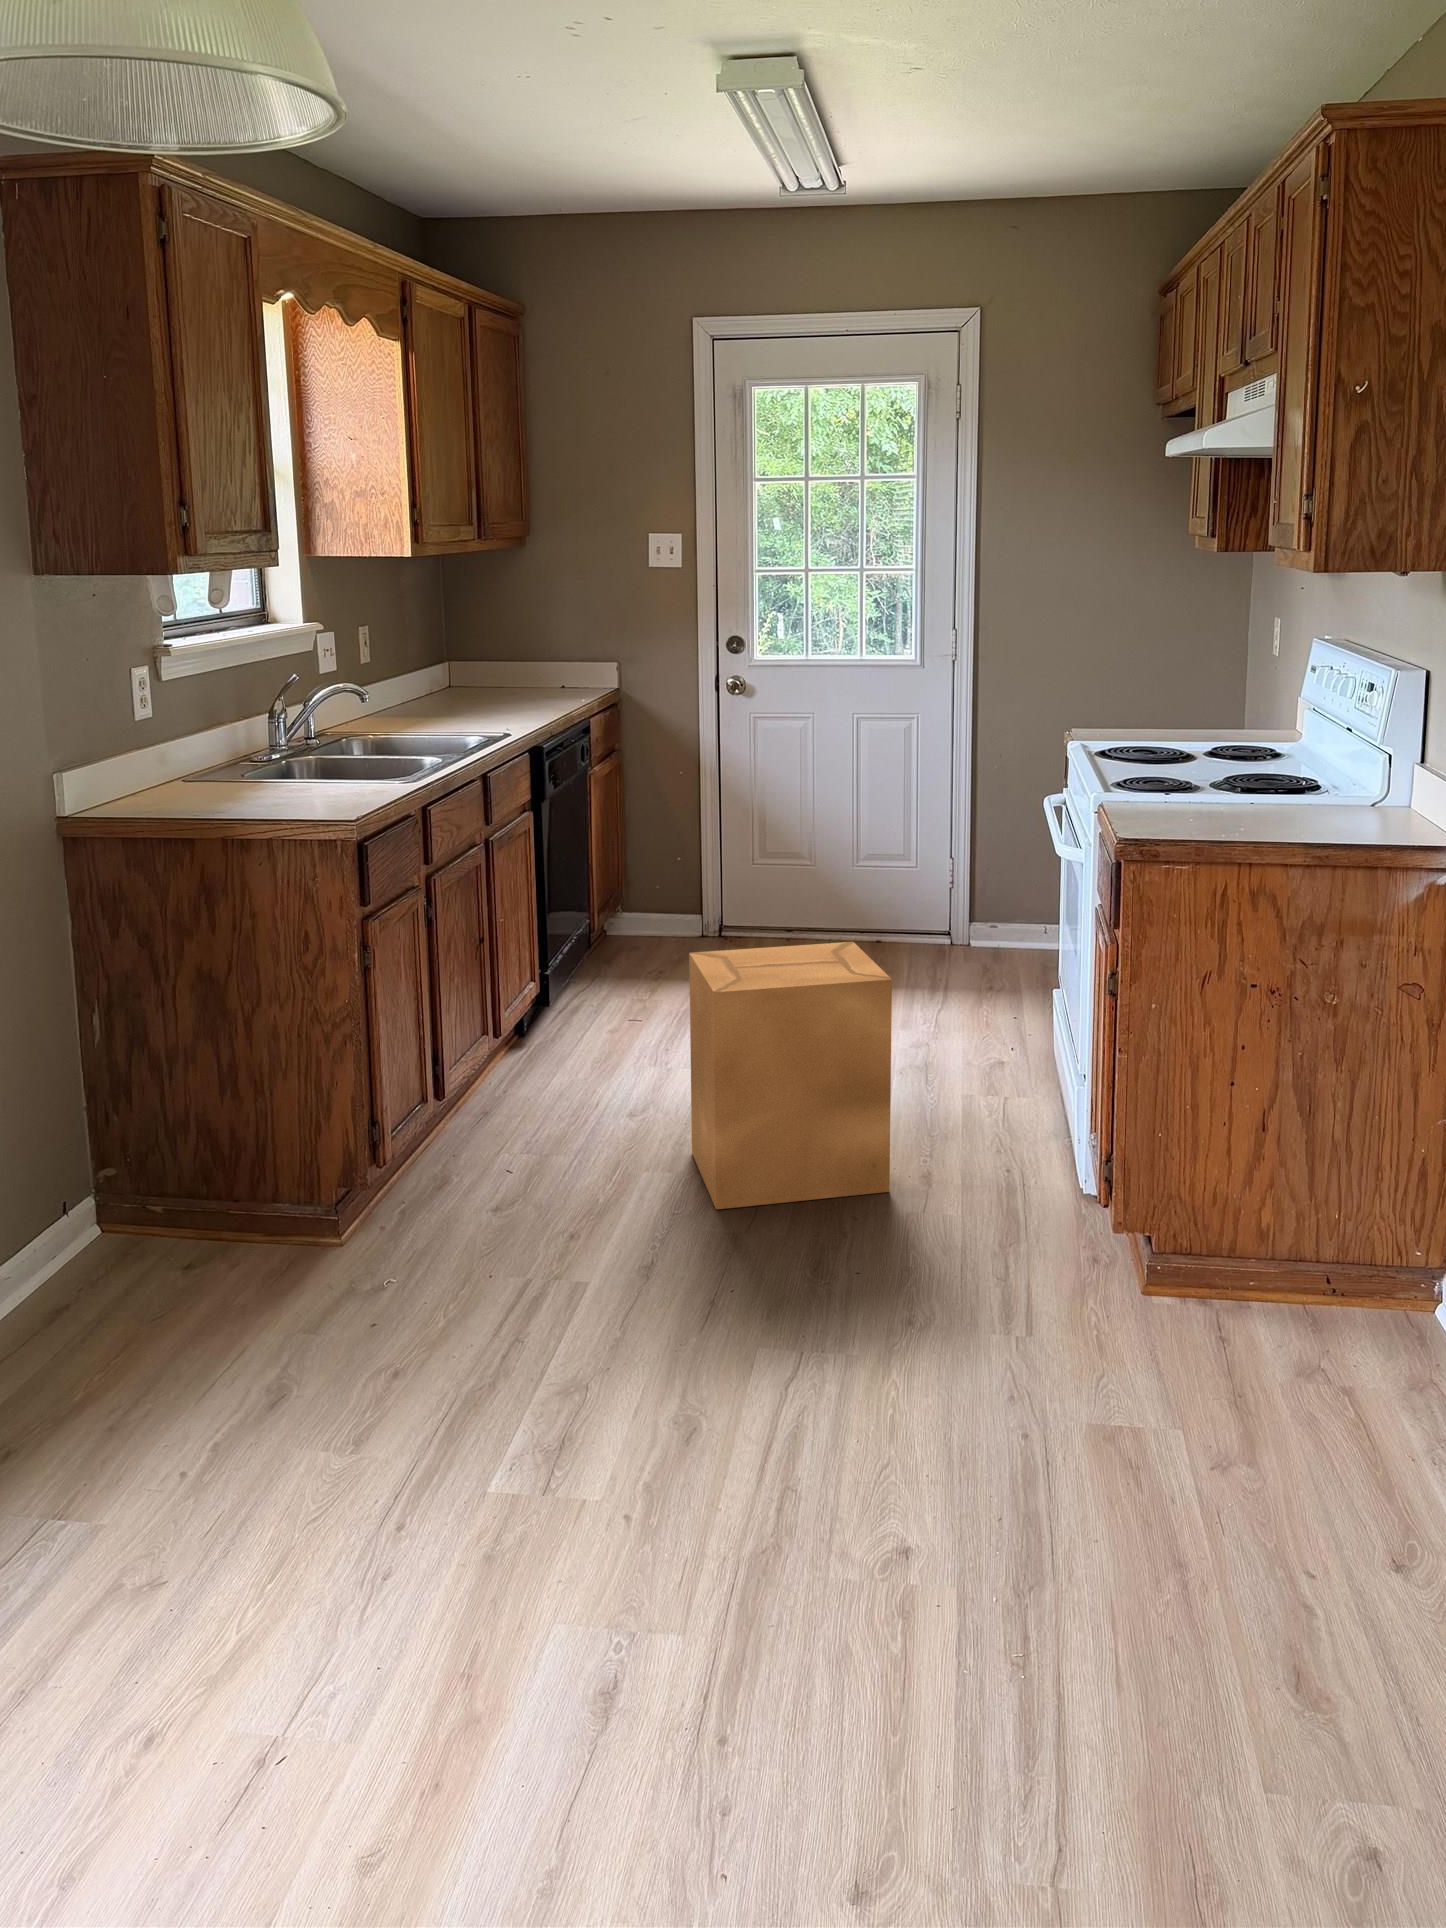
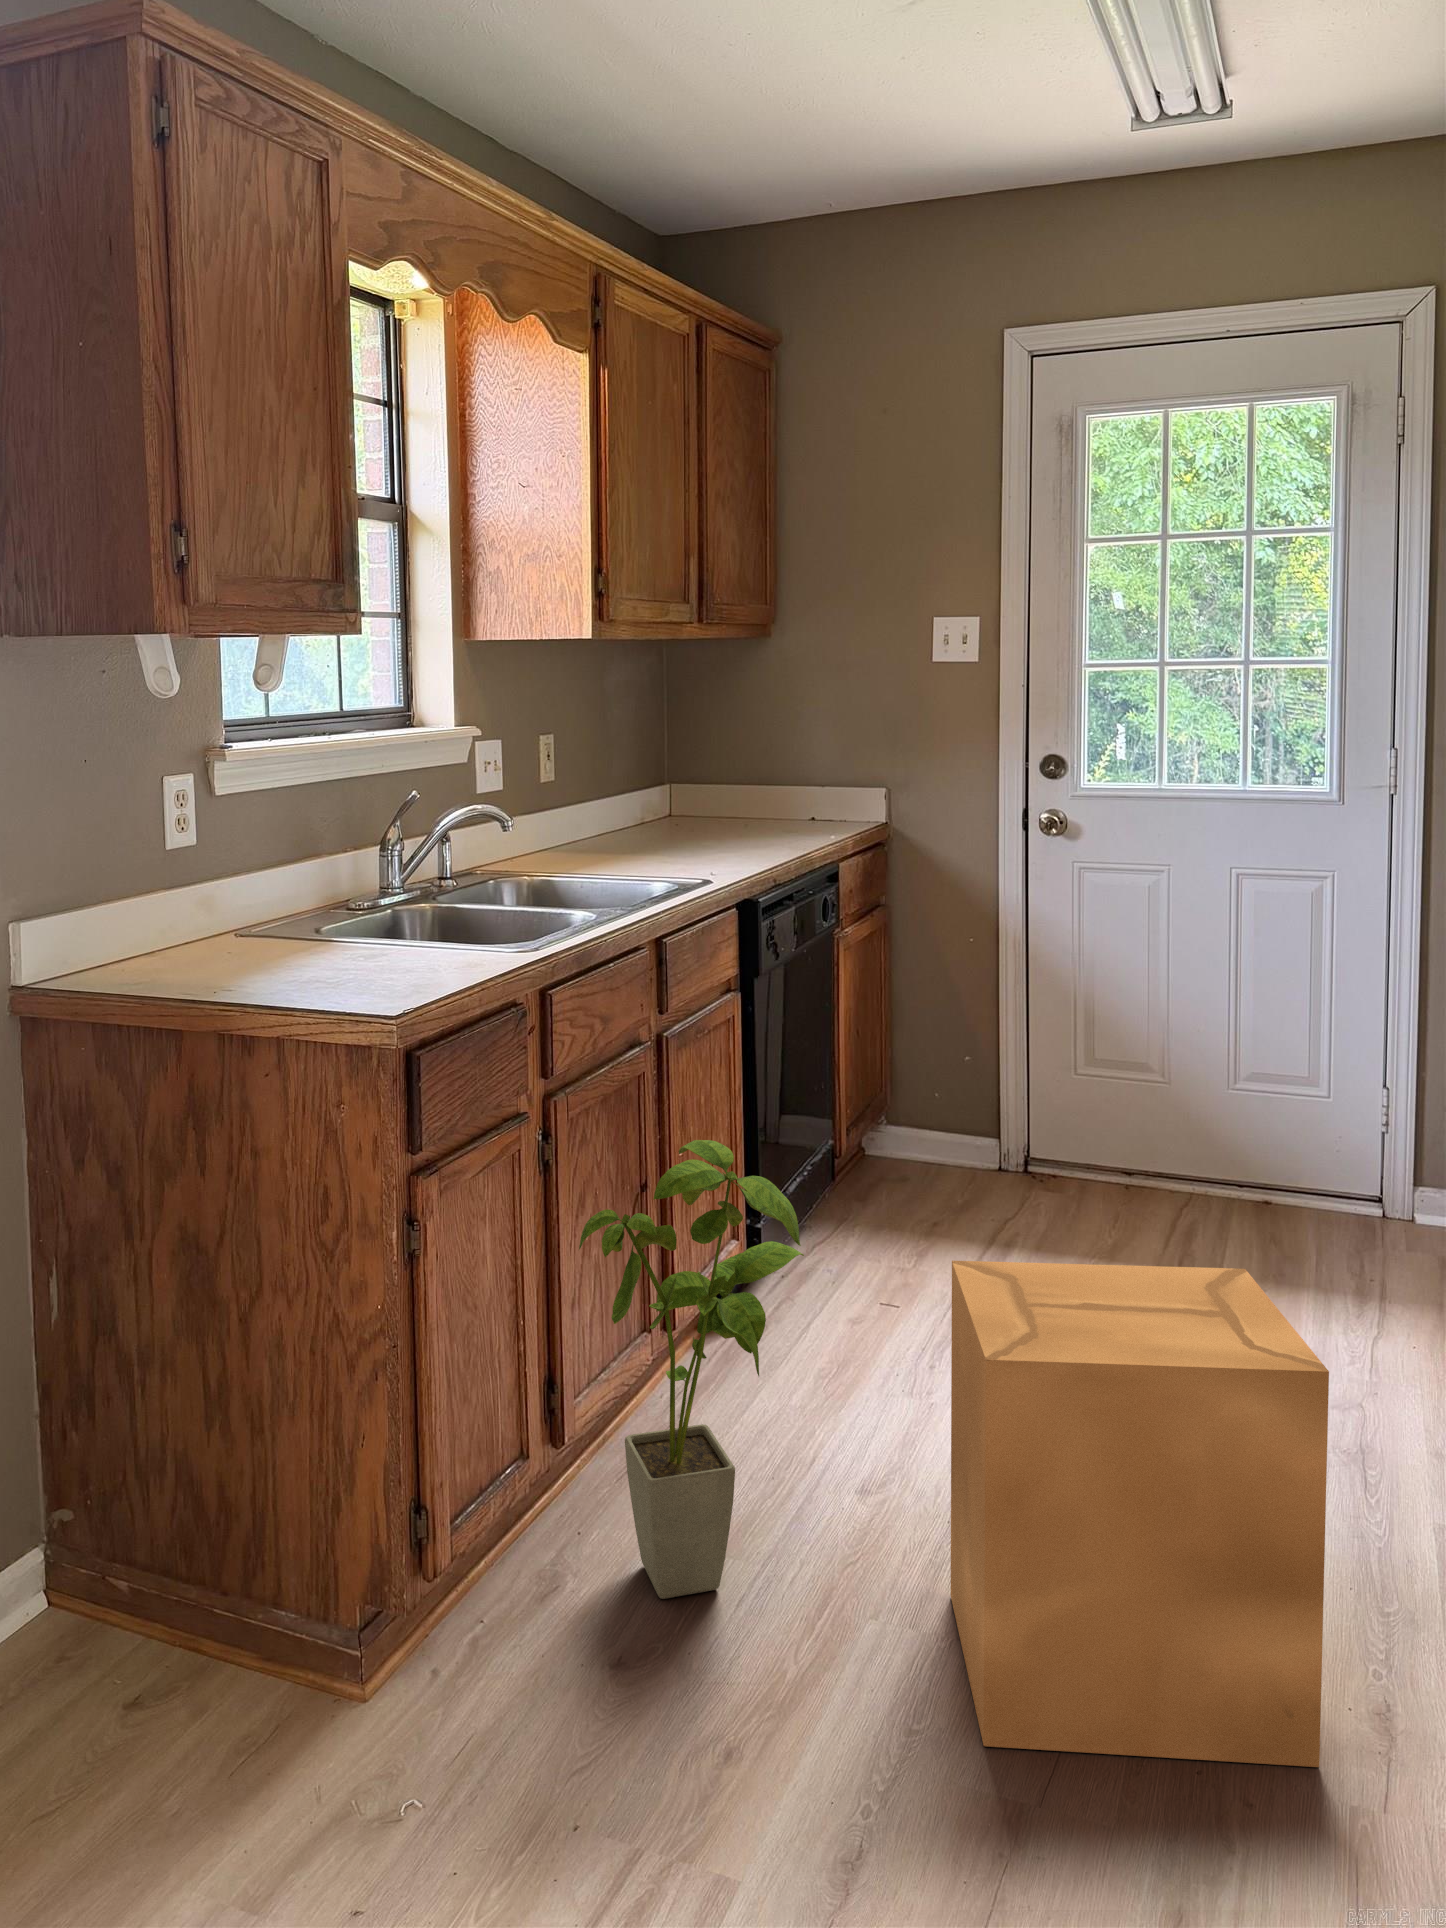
house plant: none [457,892,603,1177] -> present [579,1140,804,1599]

